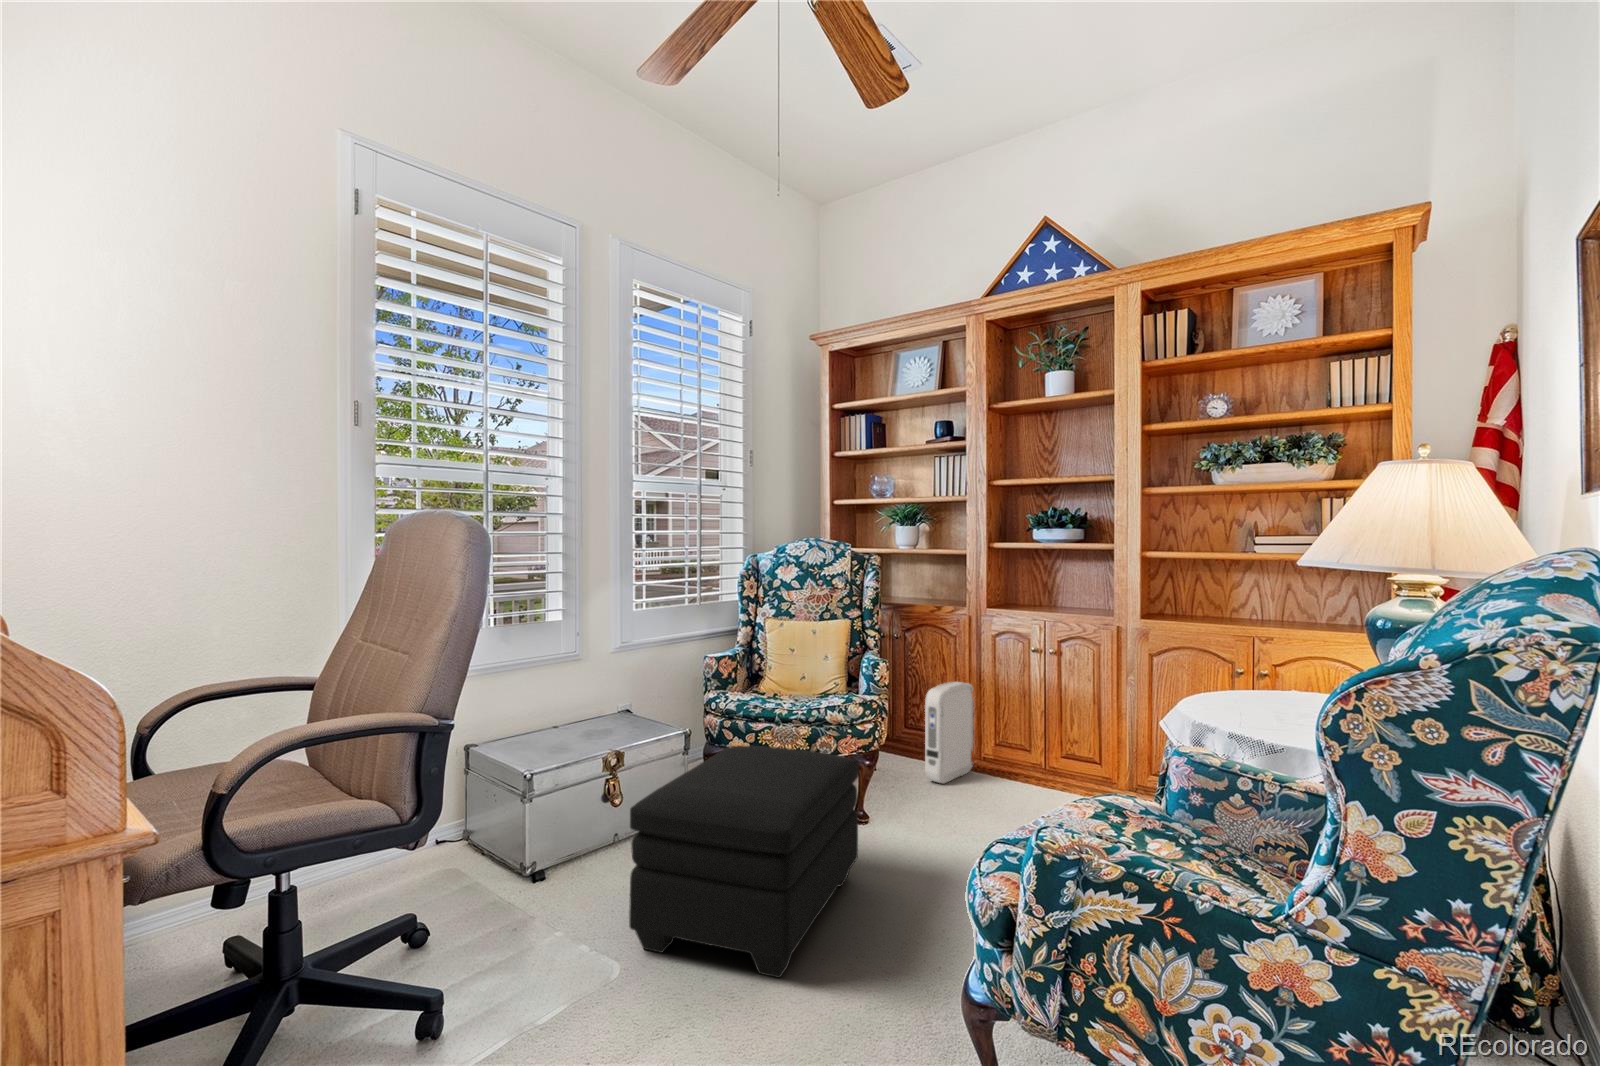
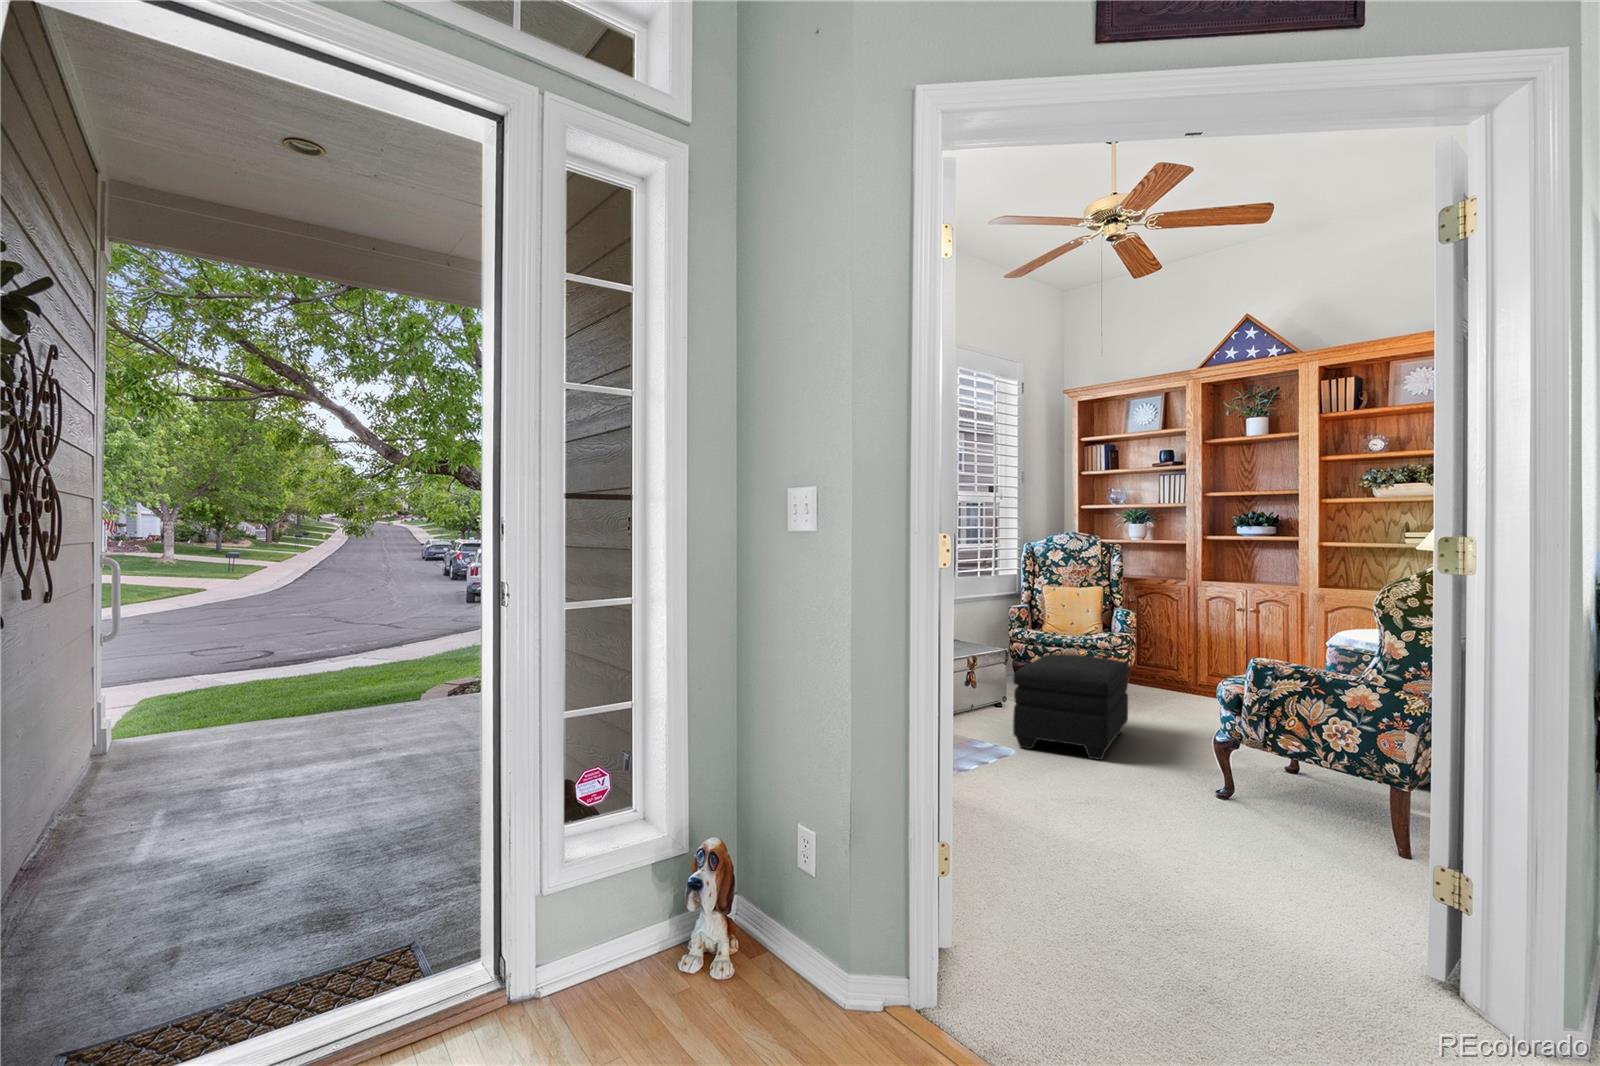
air purifier: present [925,682,973,783] -> none [1156,632,1191,699]

